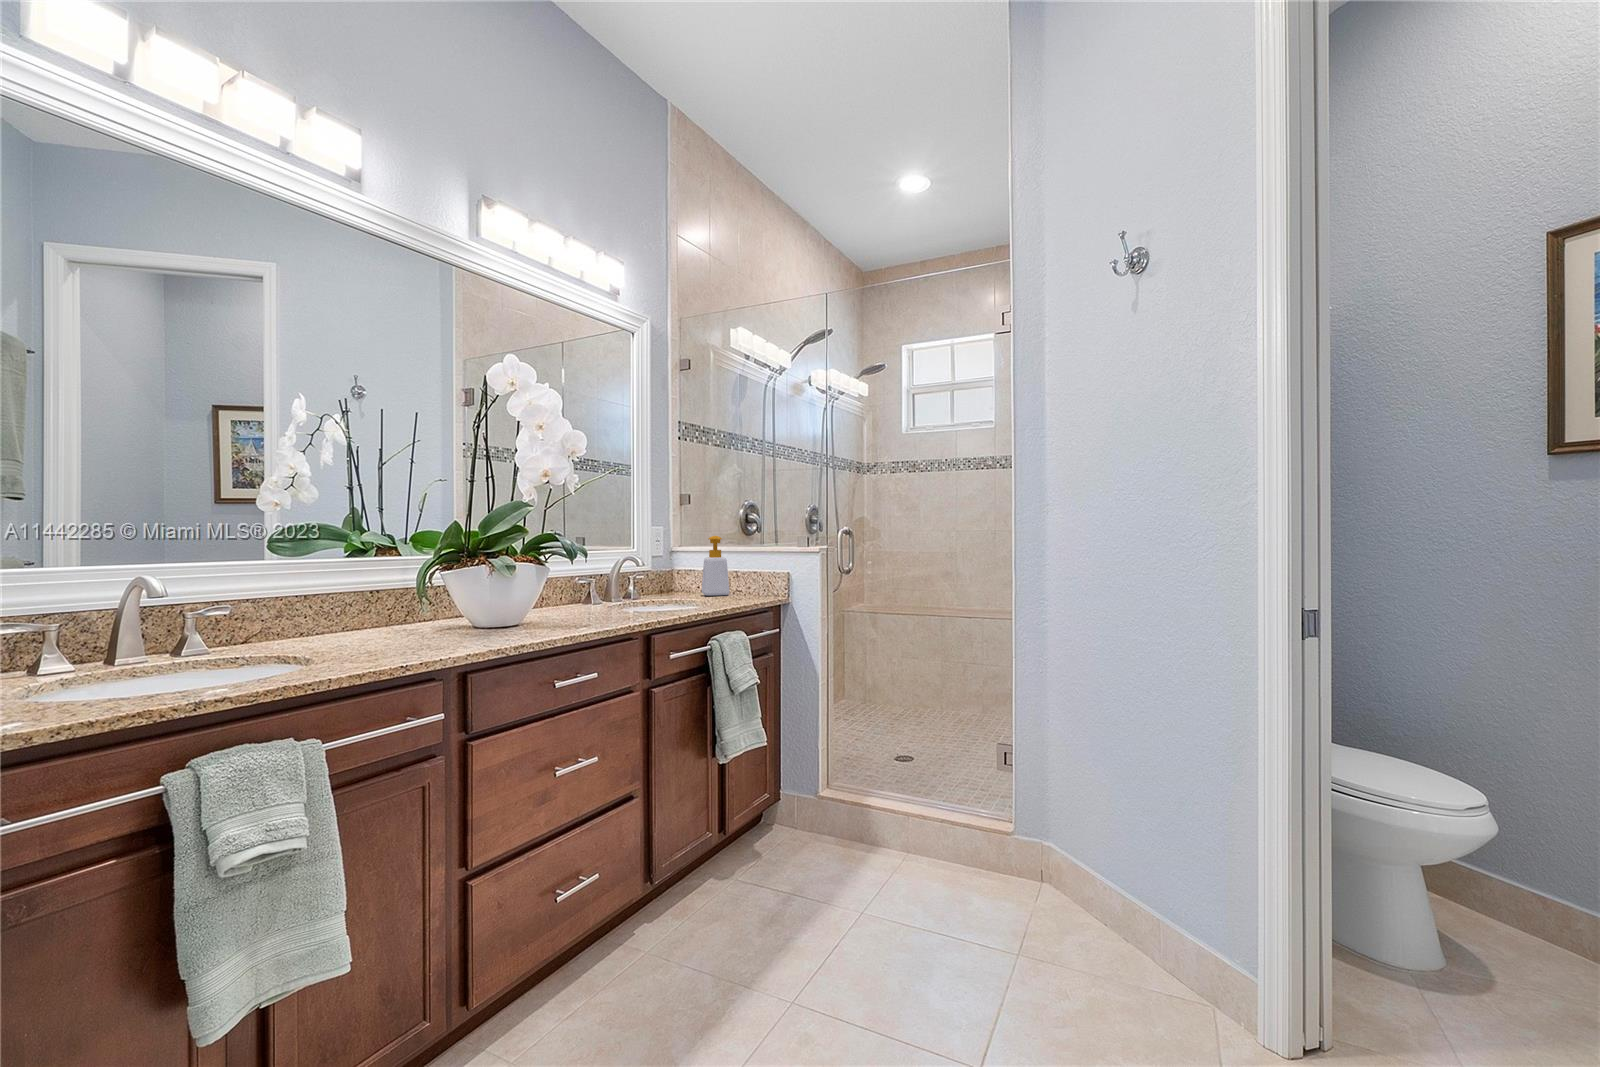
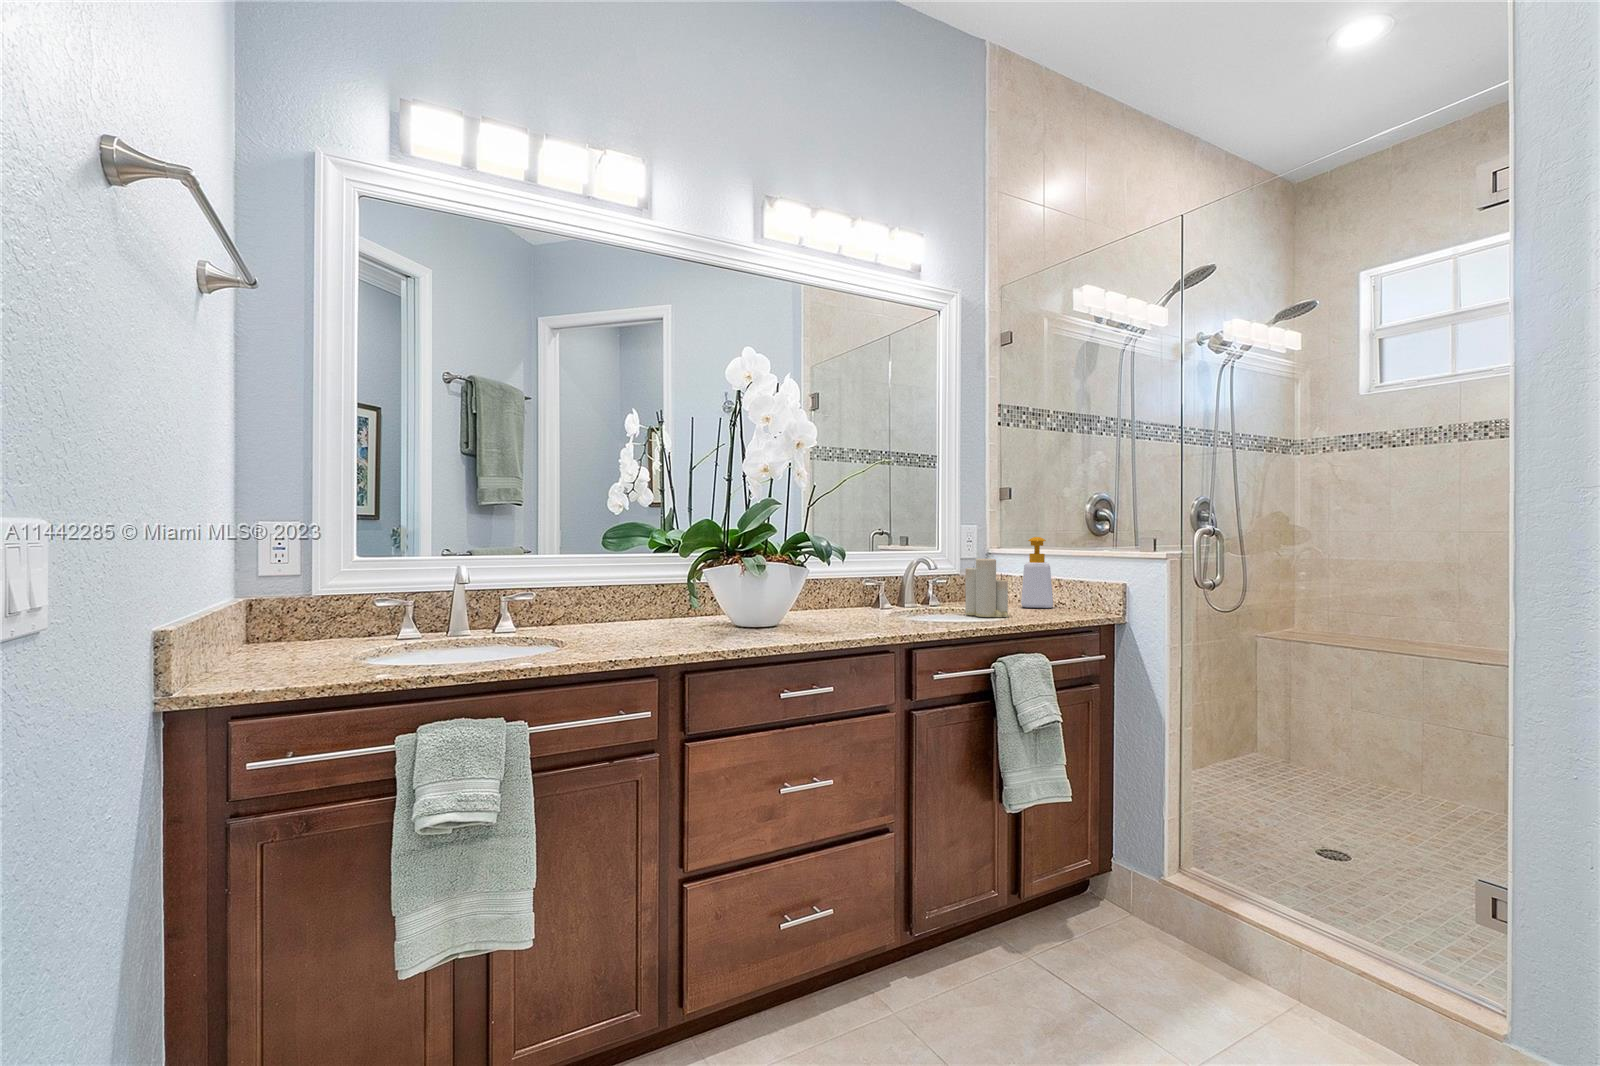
candle: none [669,549,707,605] -> present [965,559,1009,617]

